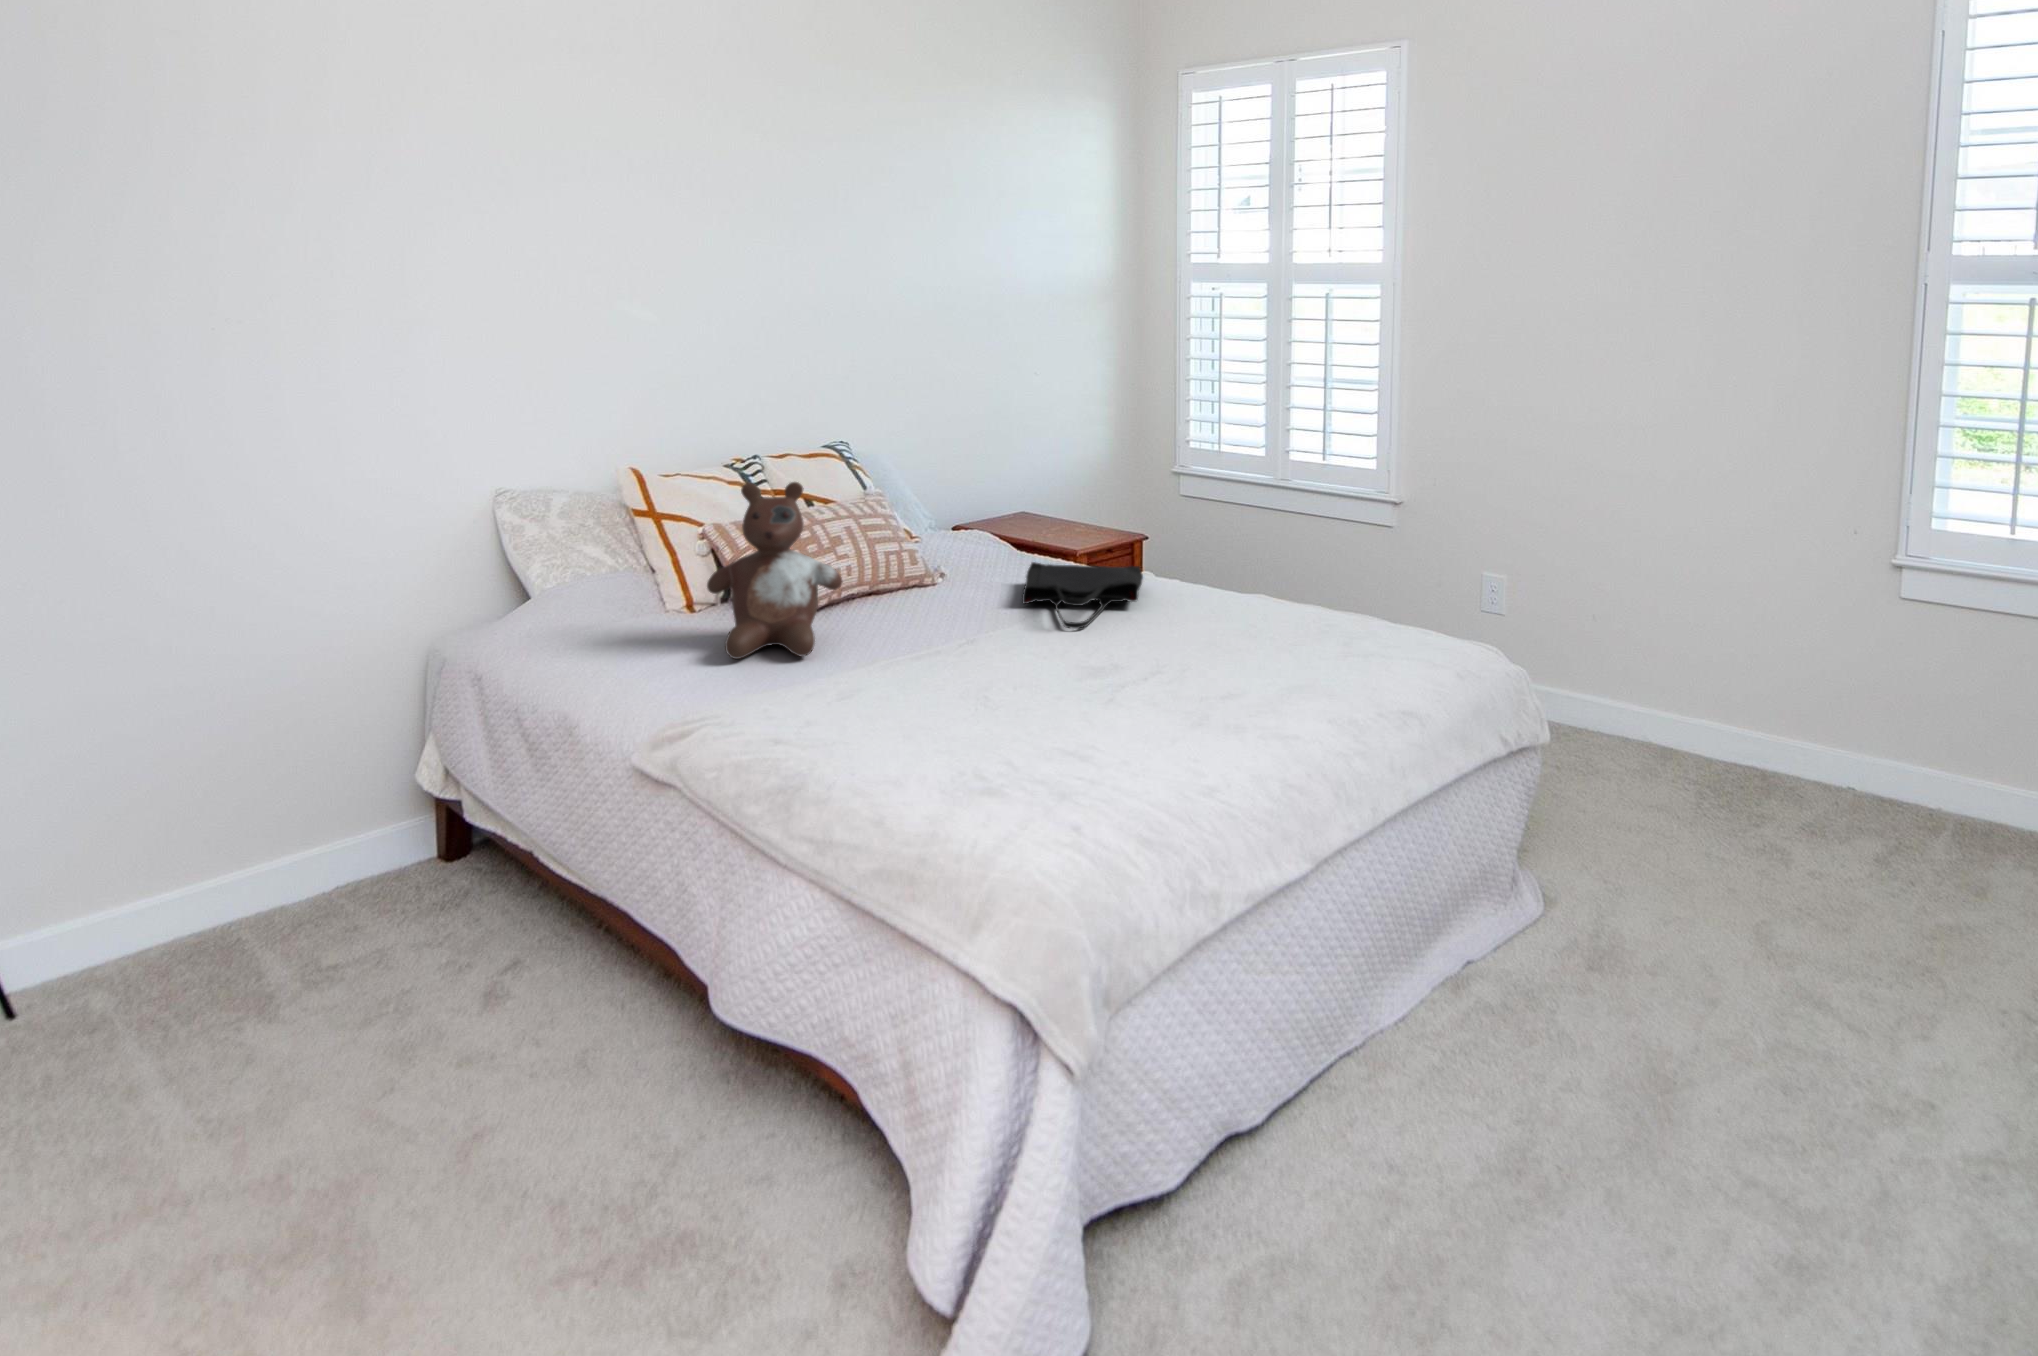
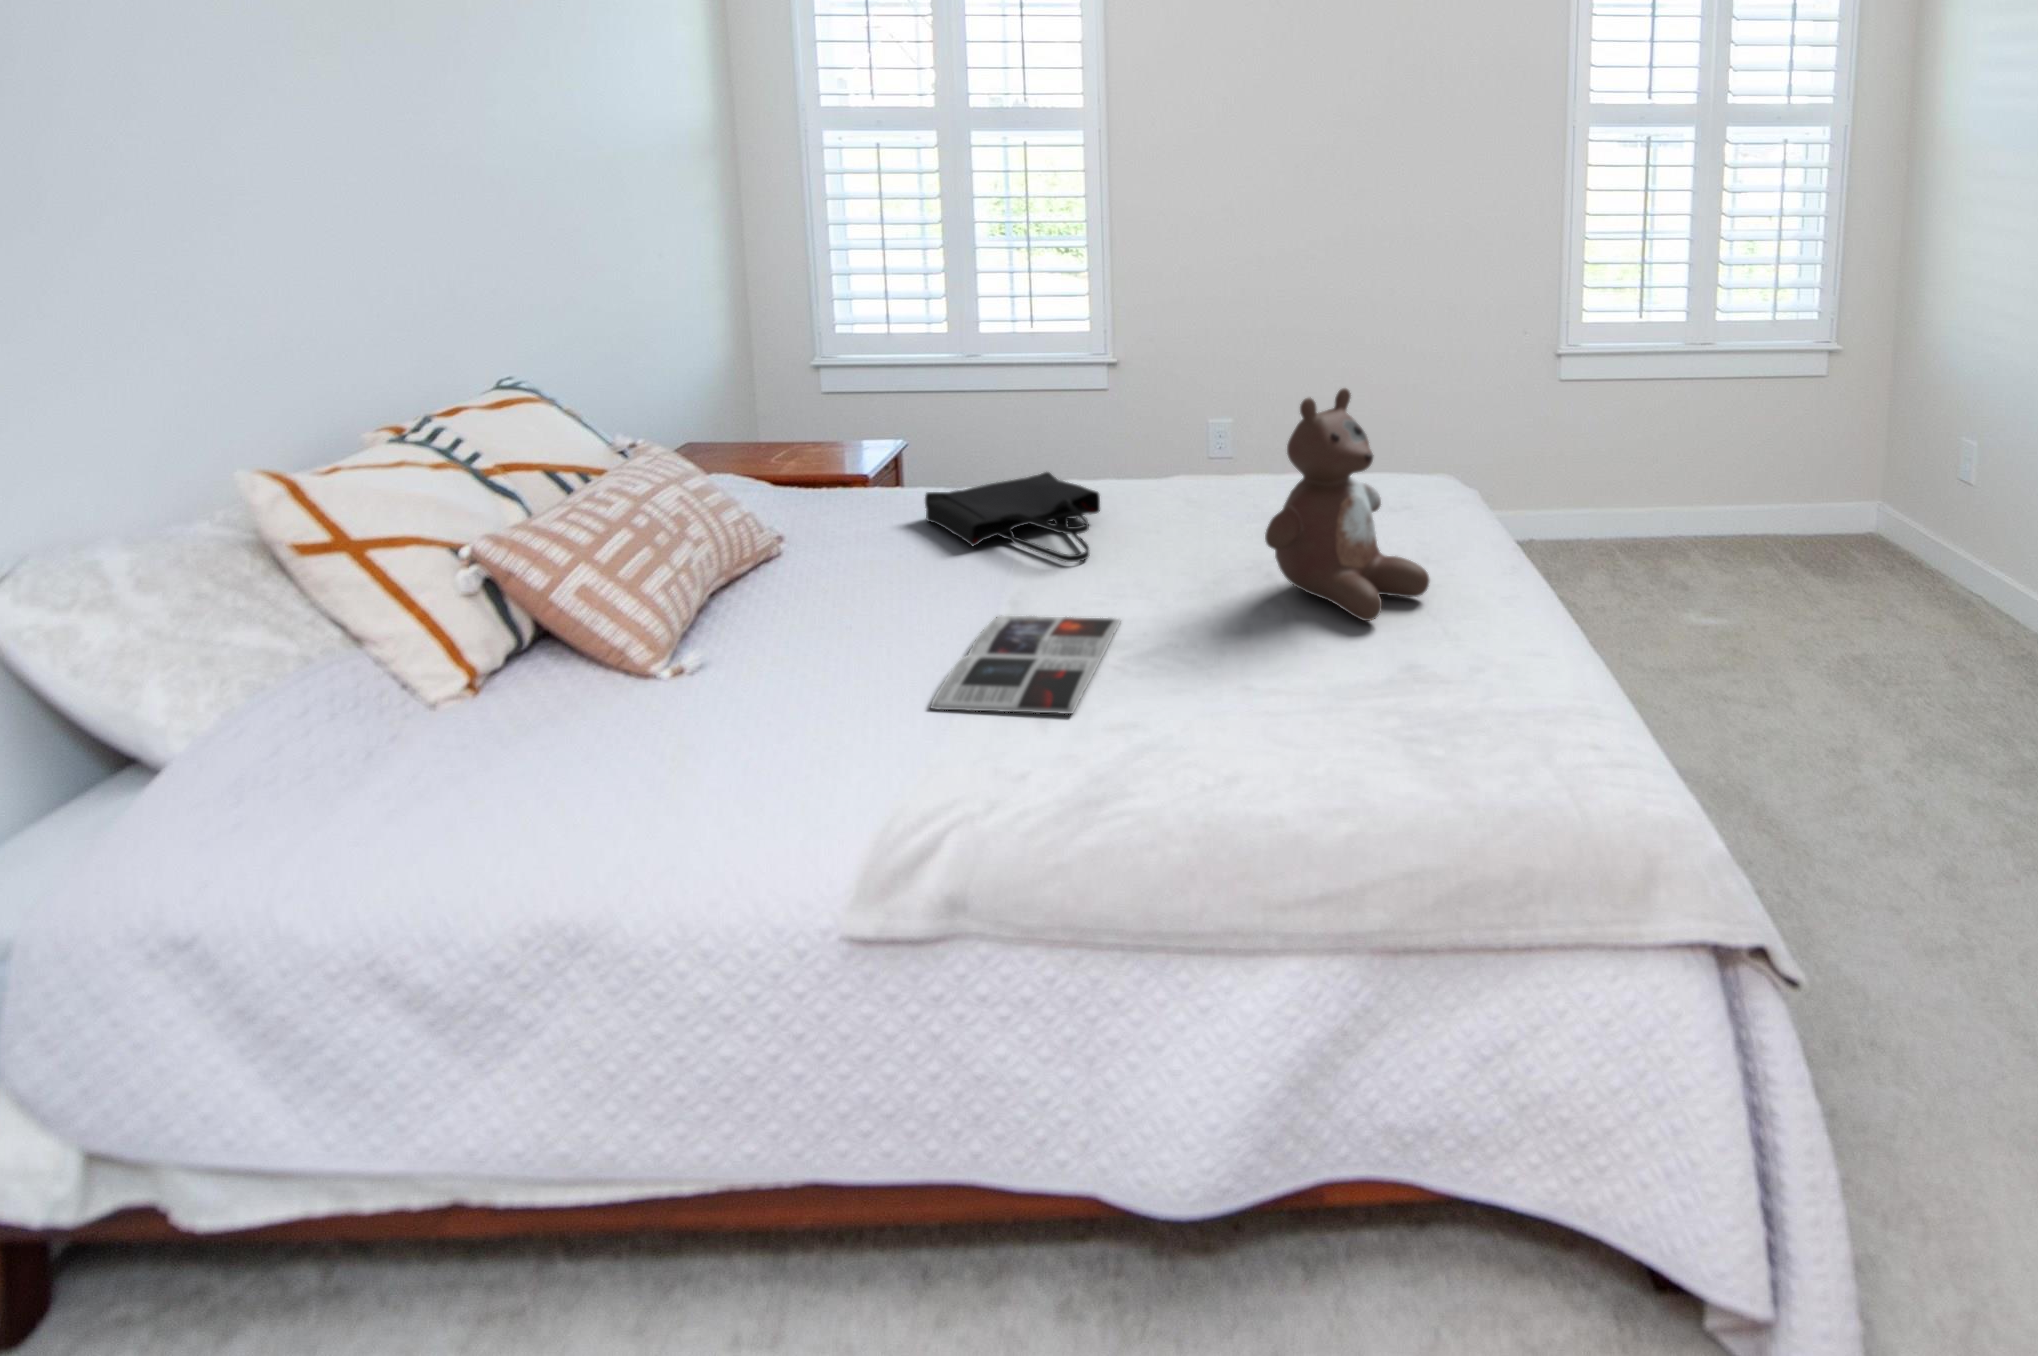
stuffed bear: present [707,482,842,659] -> present [1265,388,1429,621]
magazine: none [845,645,1032,703] -> present [931,616,1120,714]

